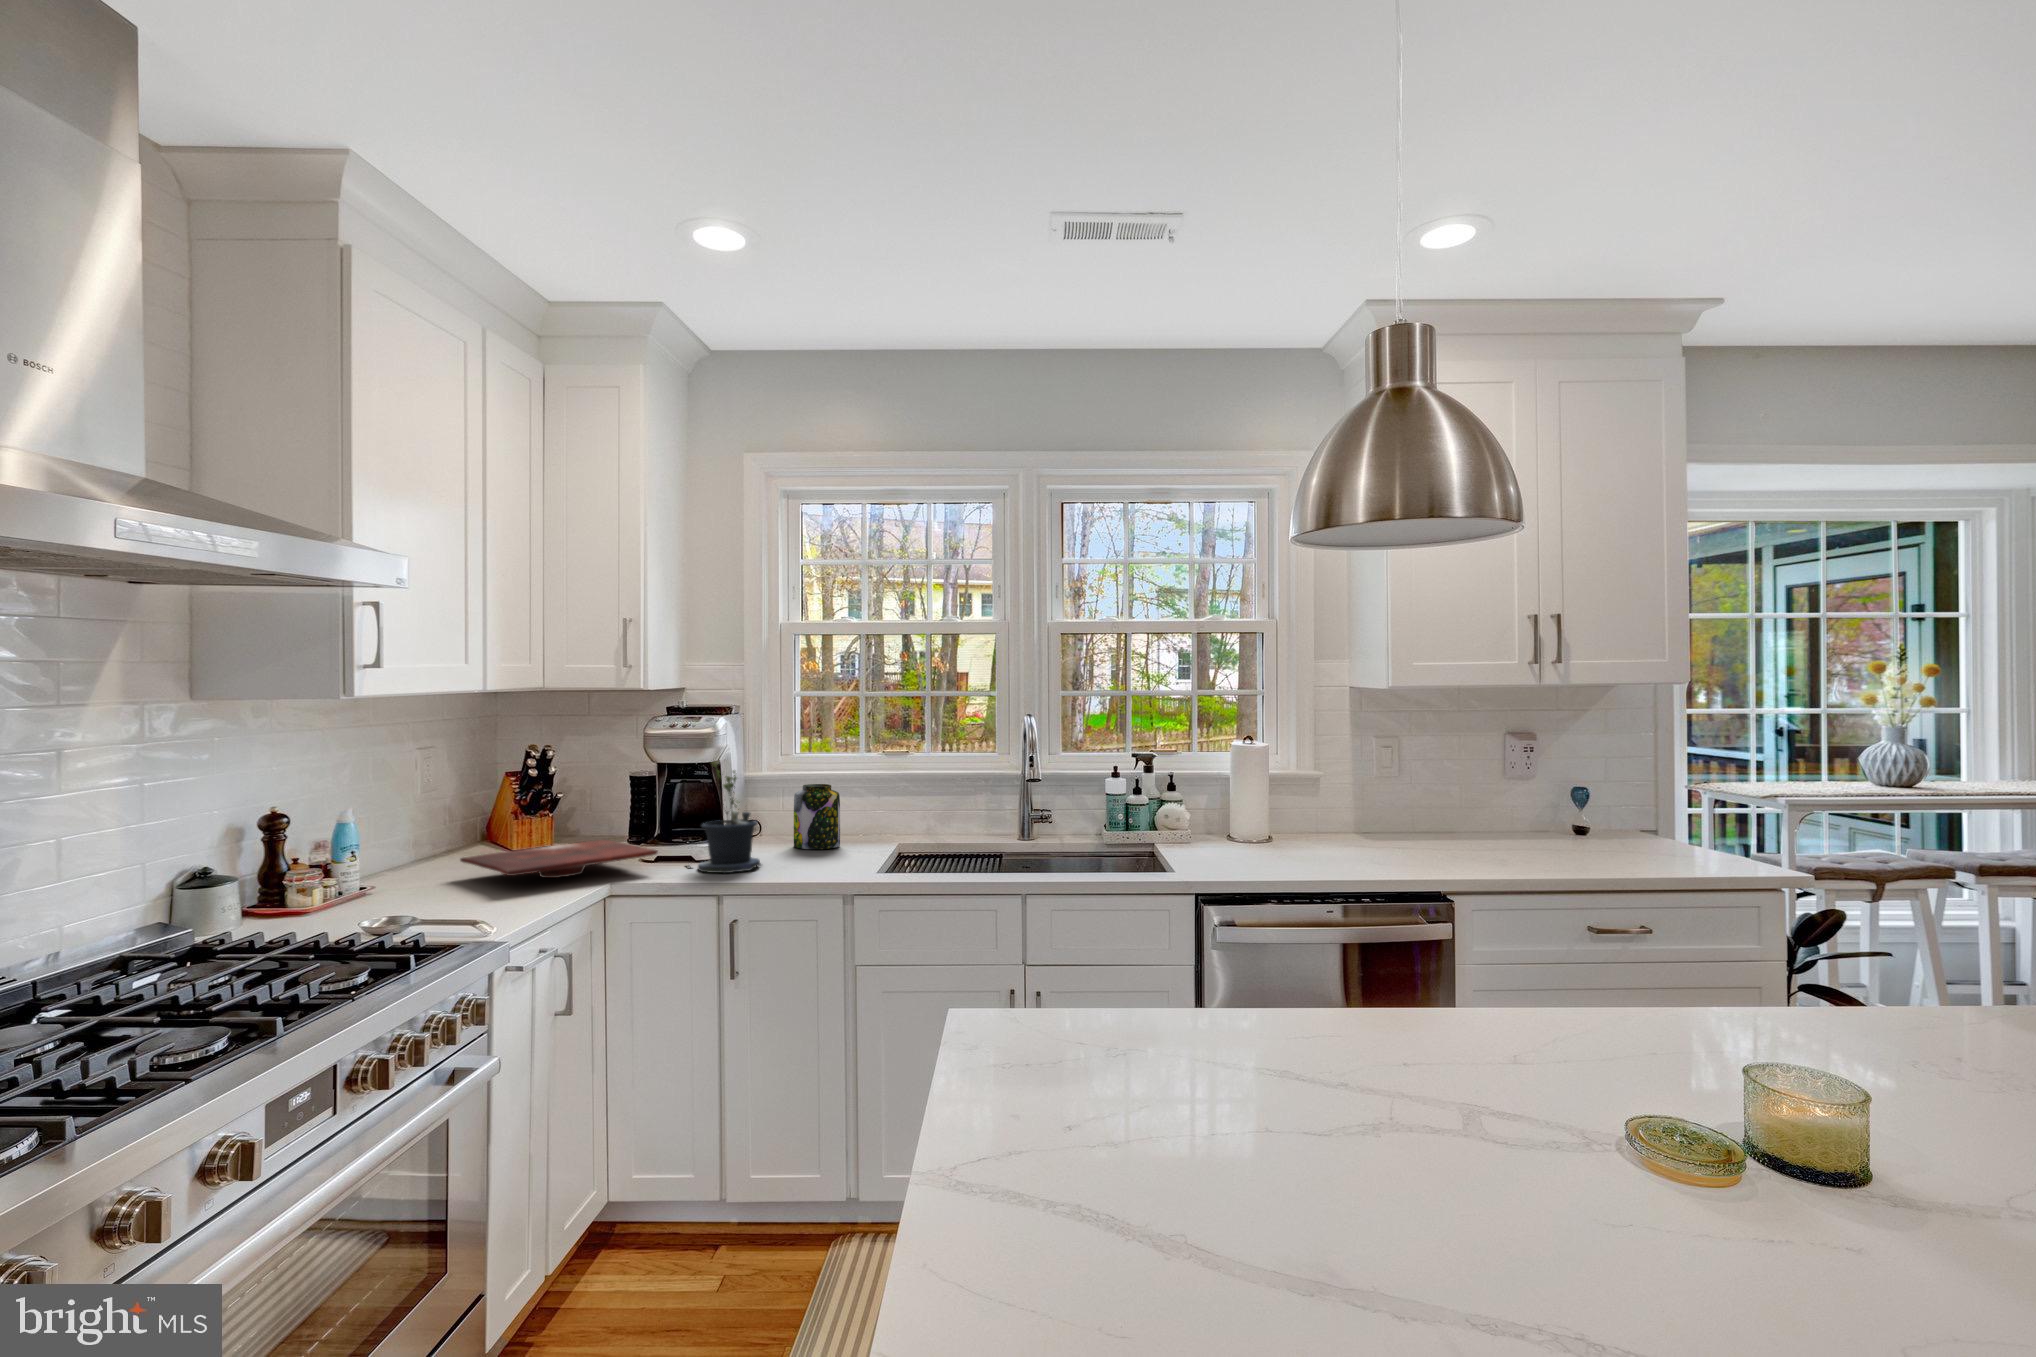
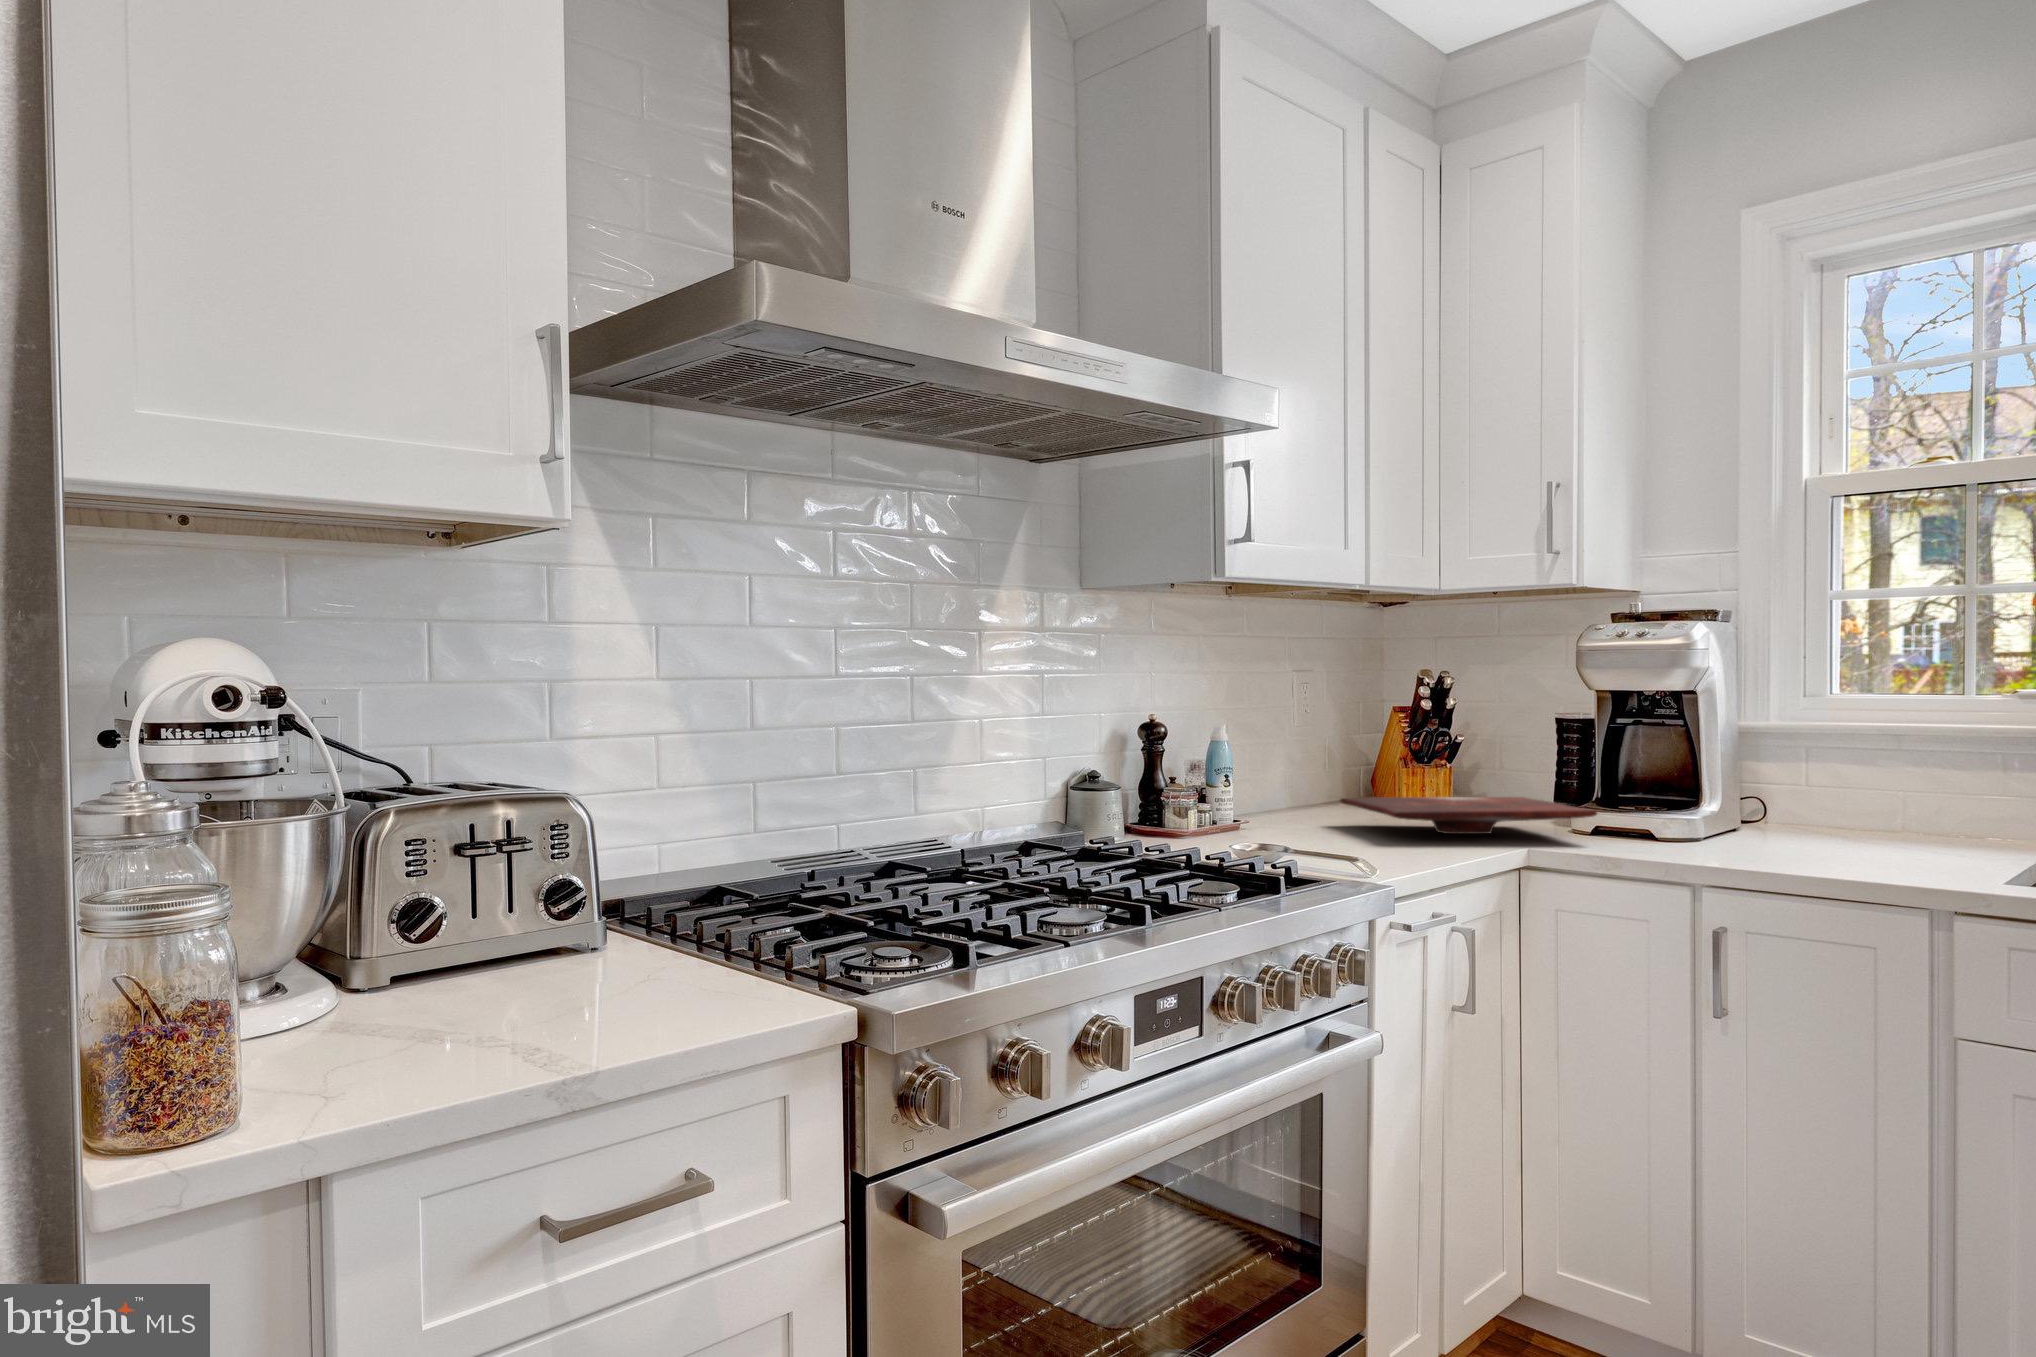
potted plant: present [686,760,761,873] -> none [1637,683,1766,854]
jar: present [794,784,840,849] -> none [1819,740,1905,844]

